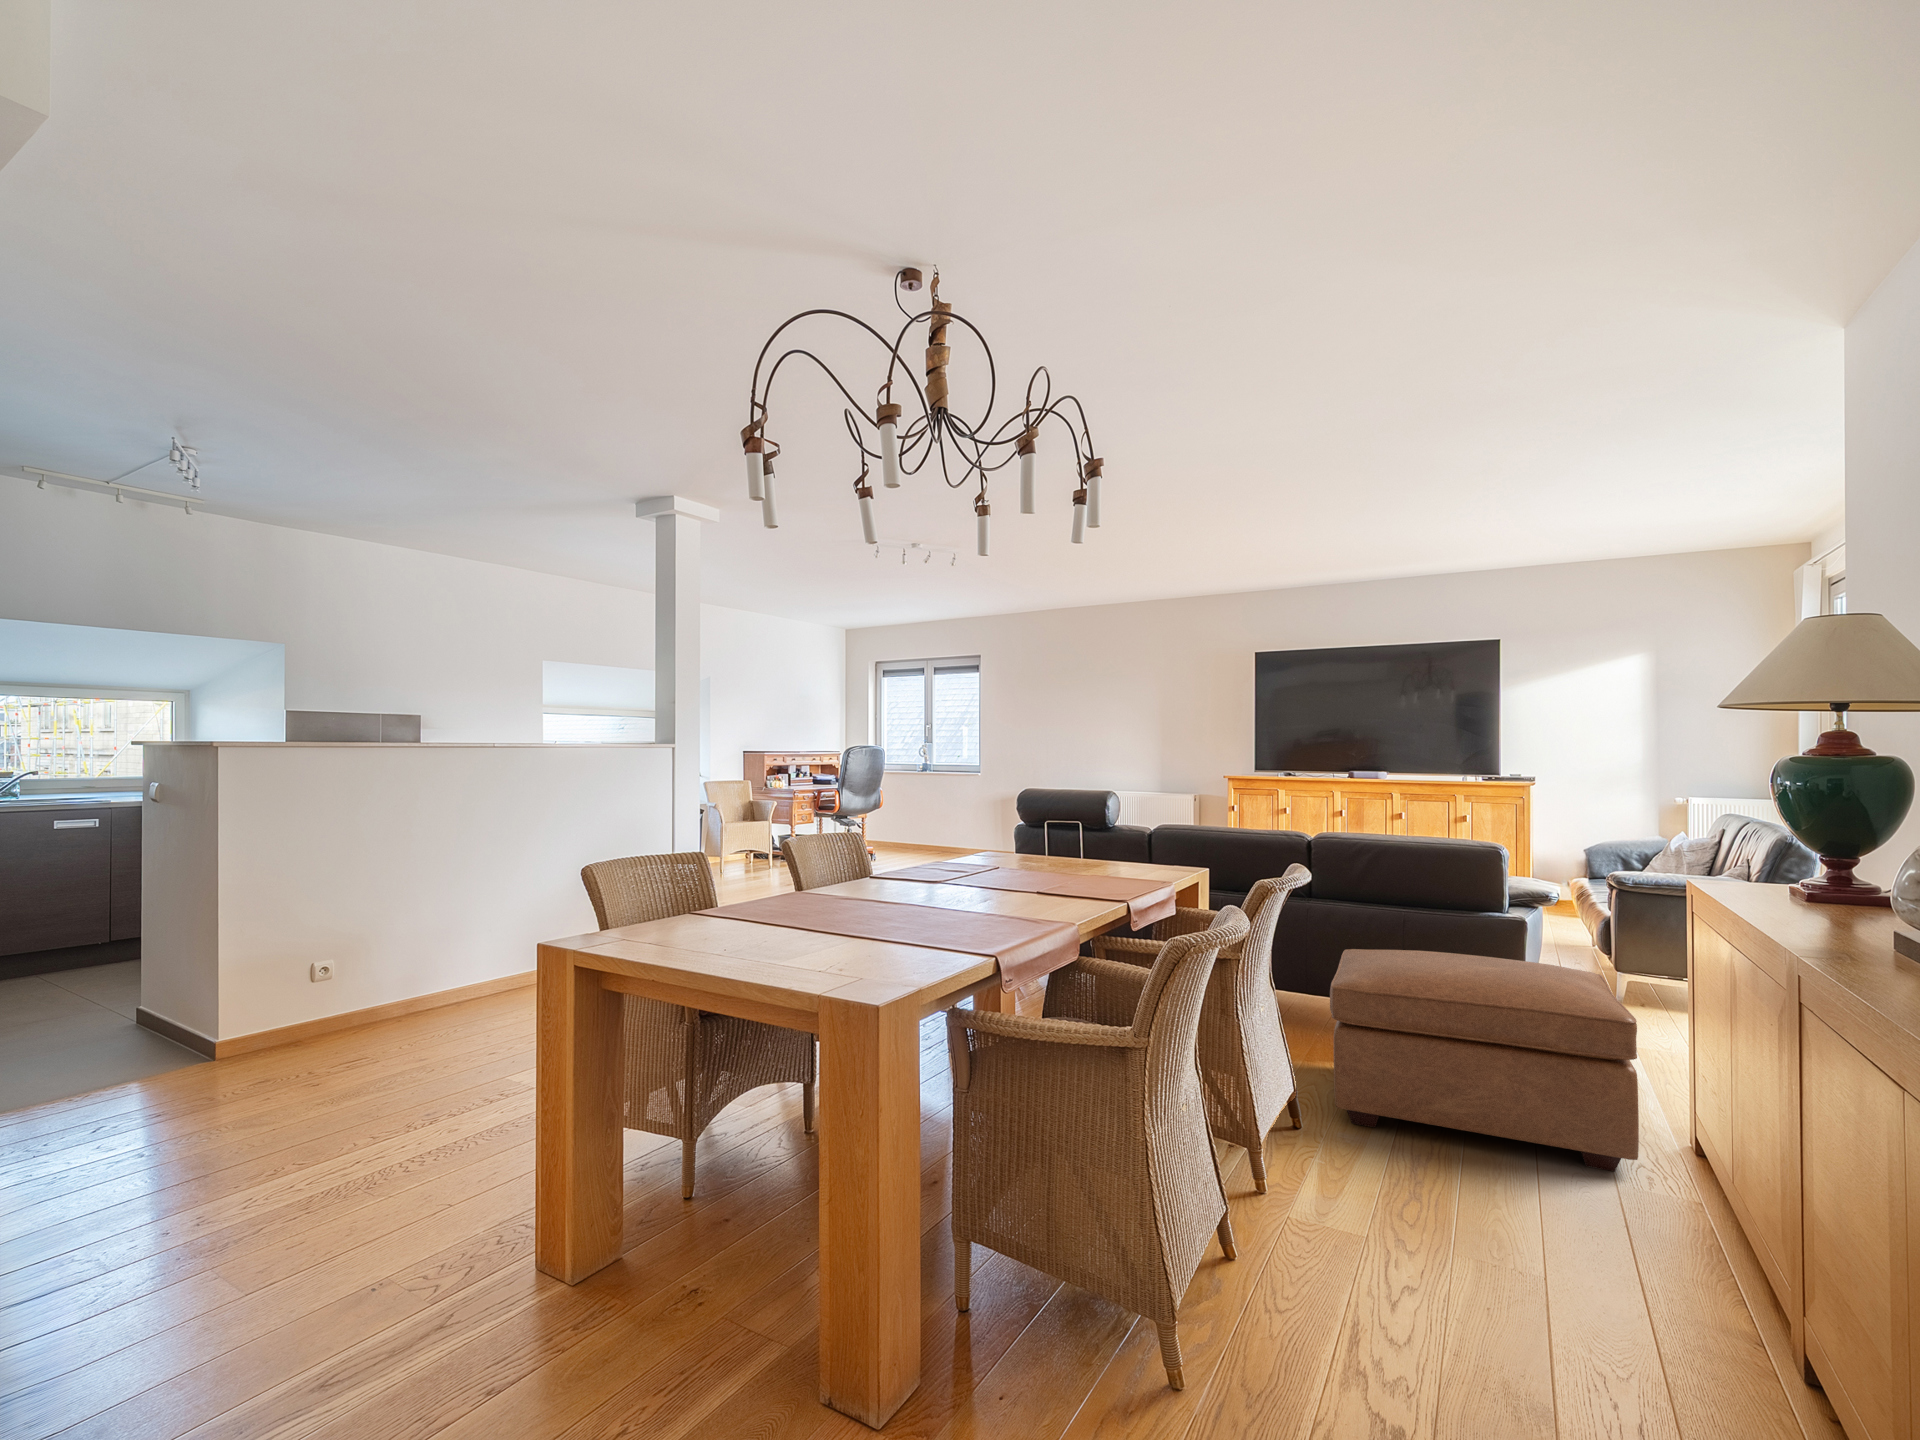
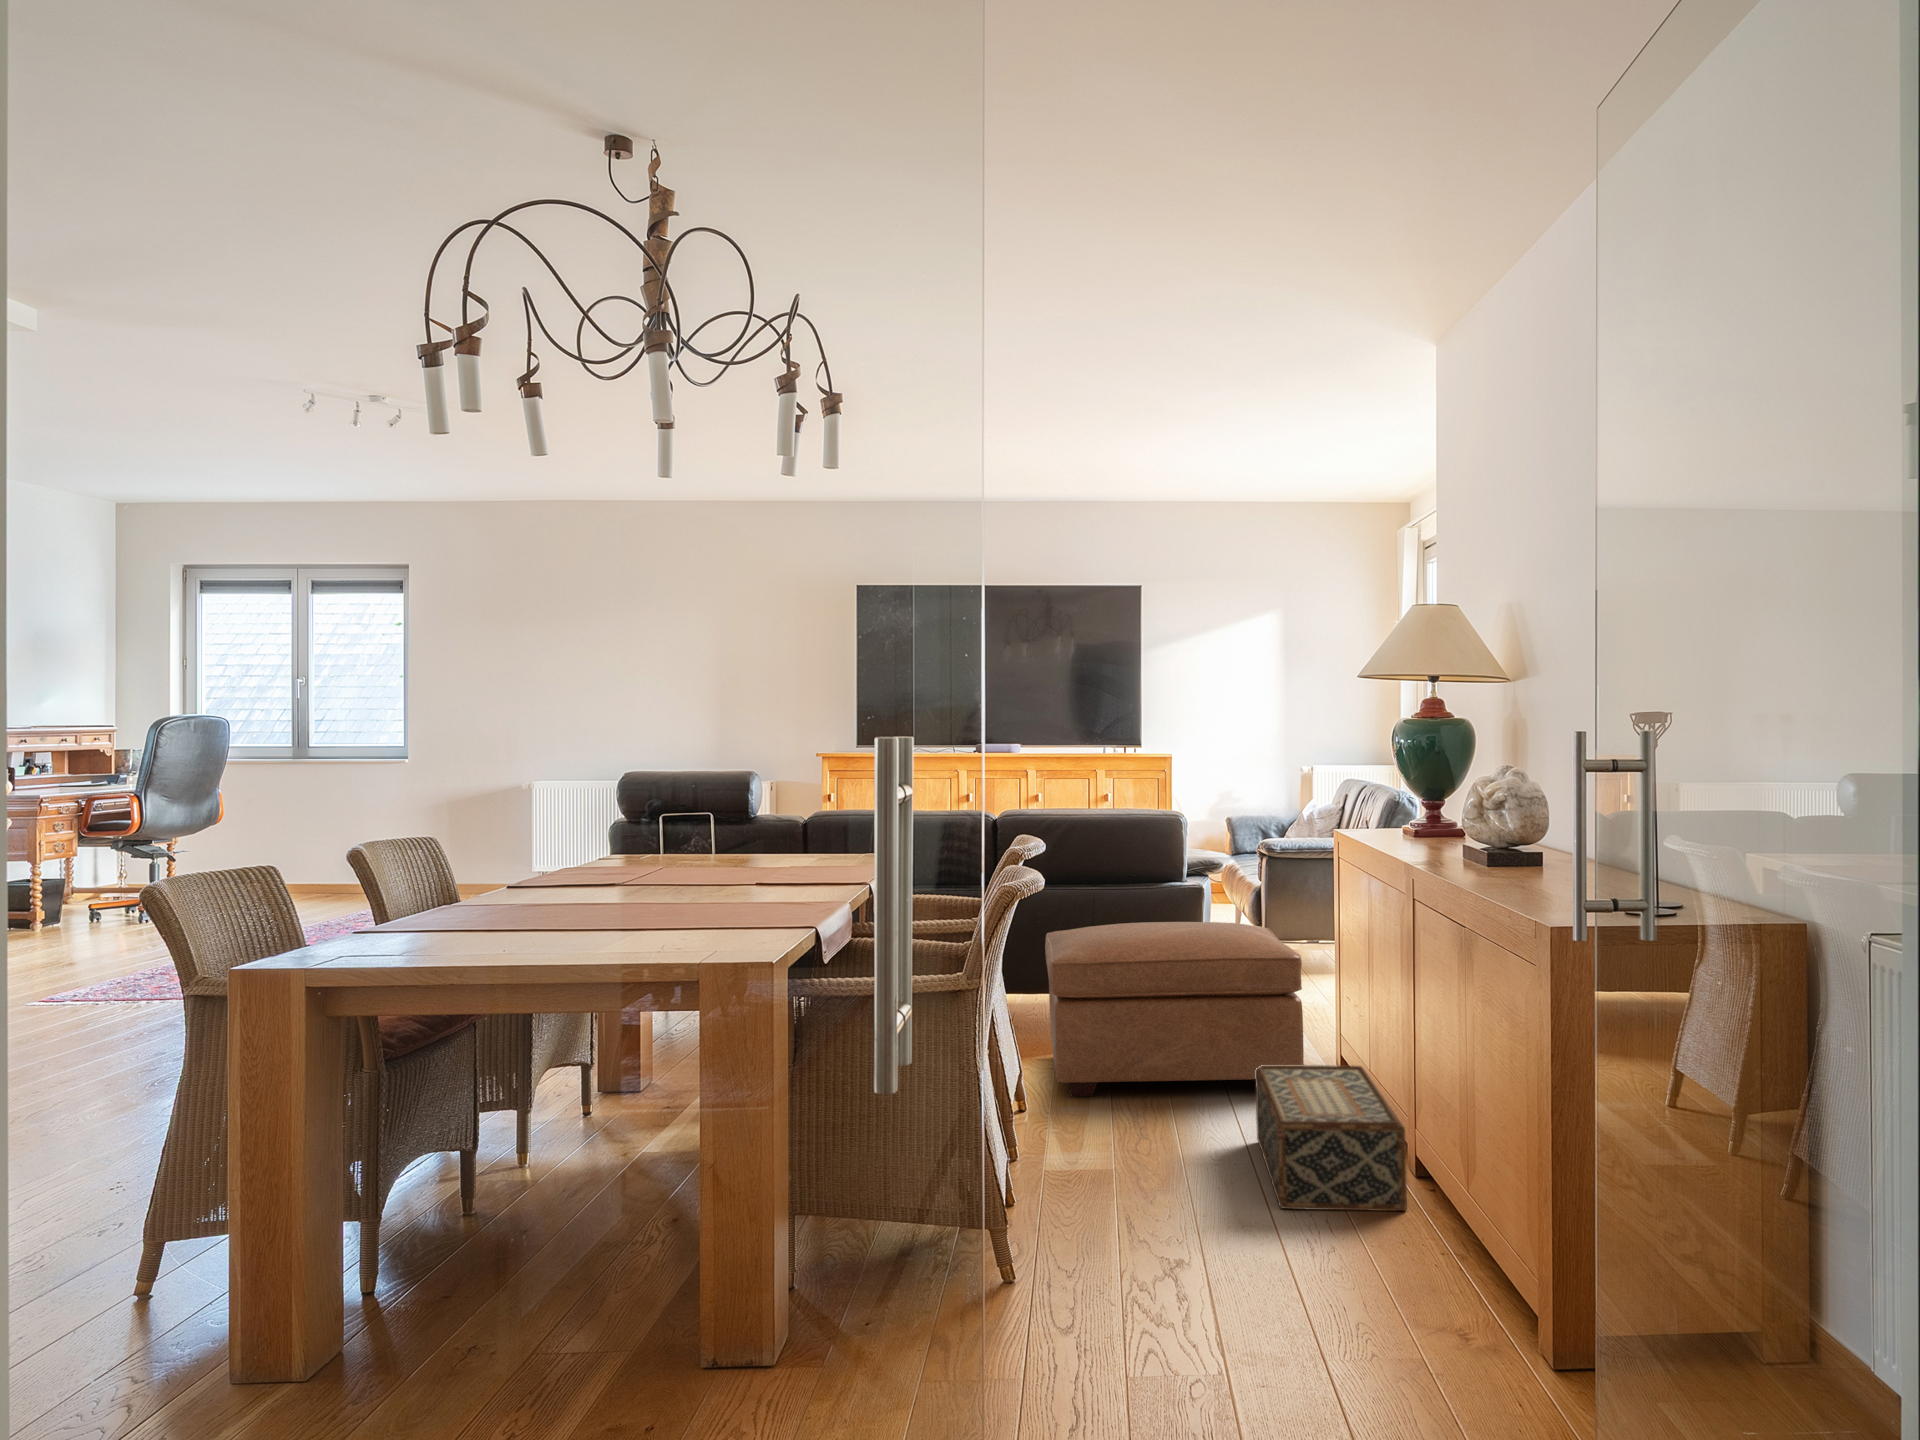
woven basket: none [1560,1151,1782,1430] -> present [1255,1065,1407,1211]

